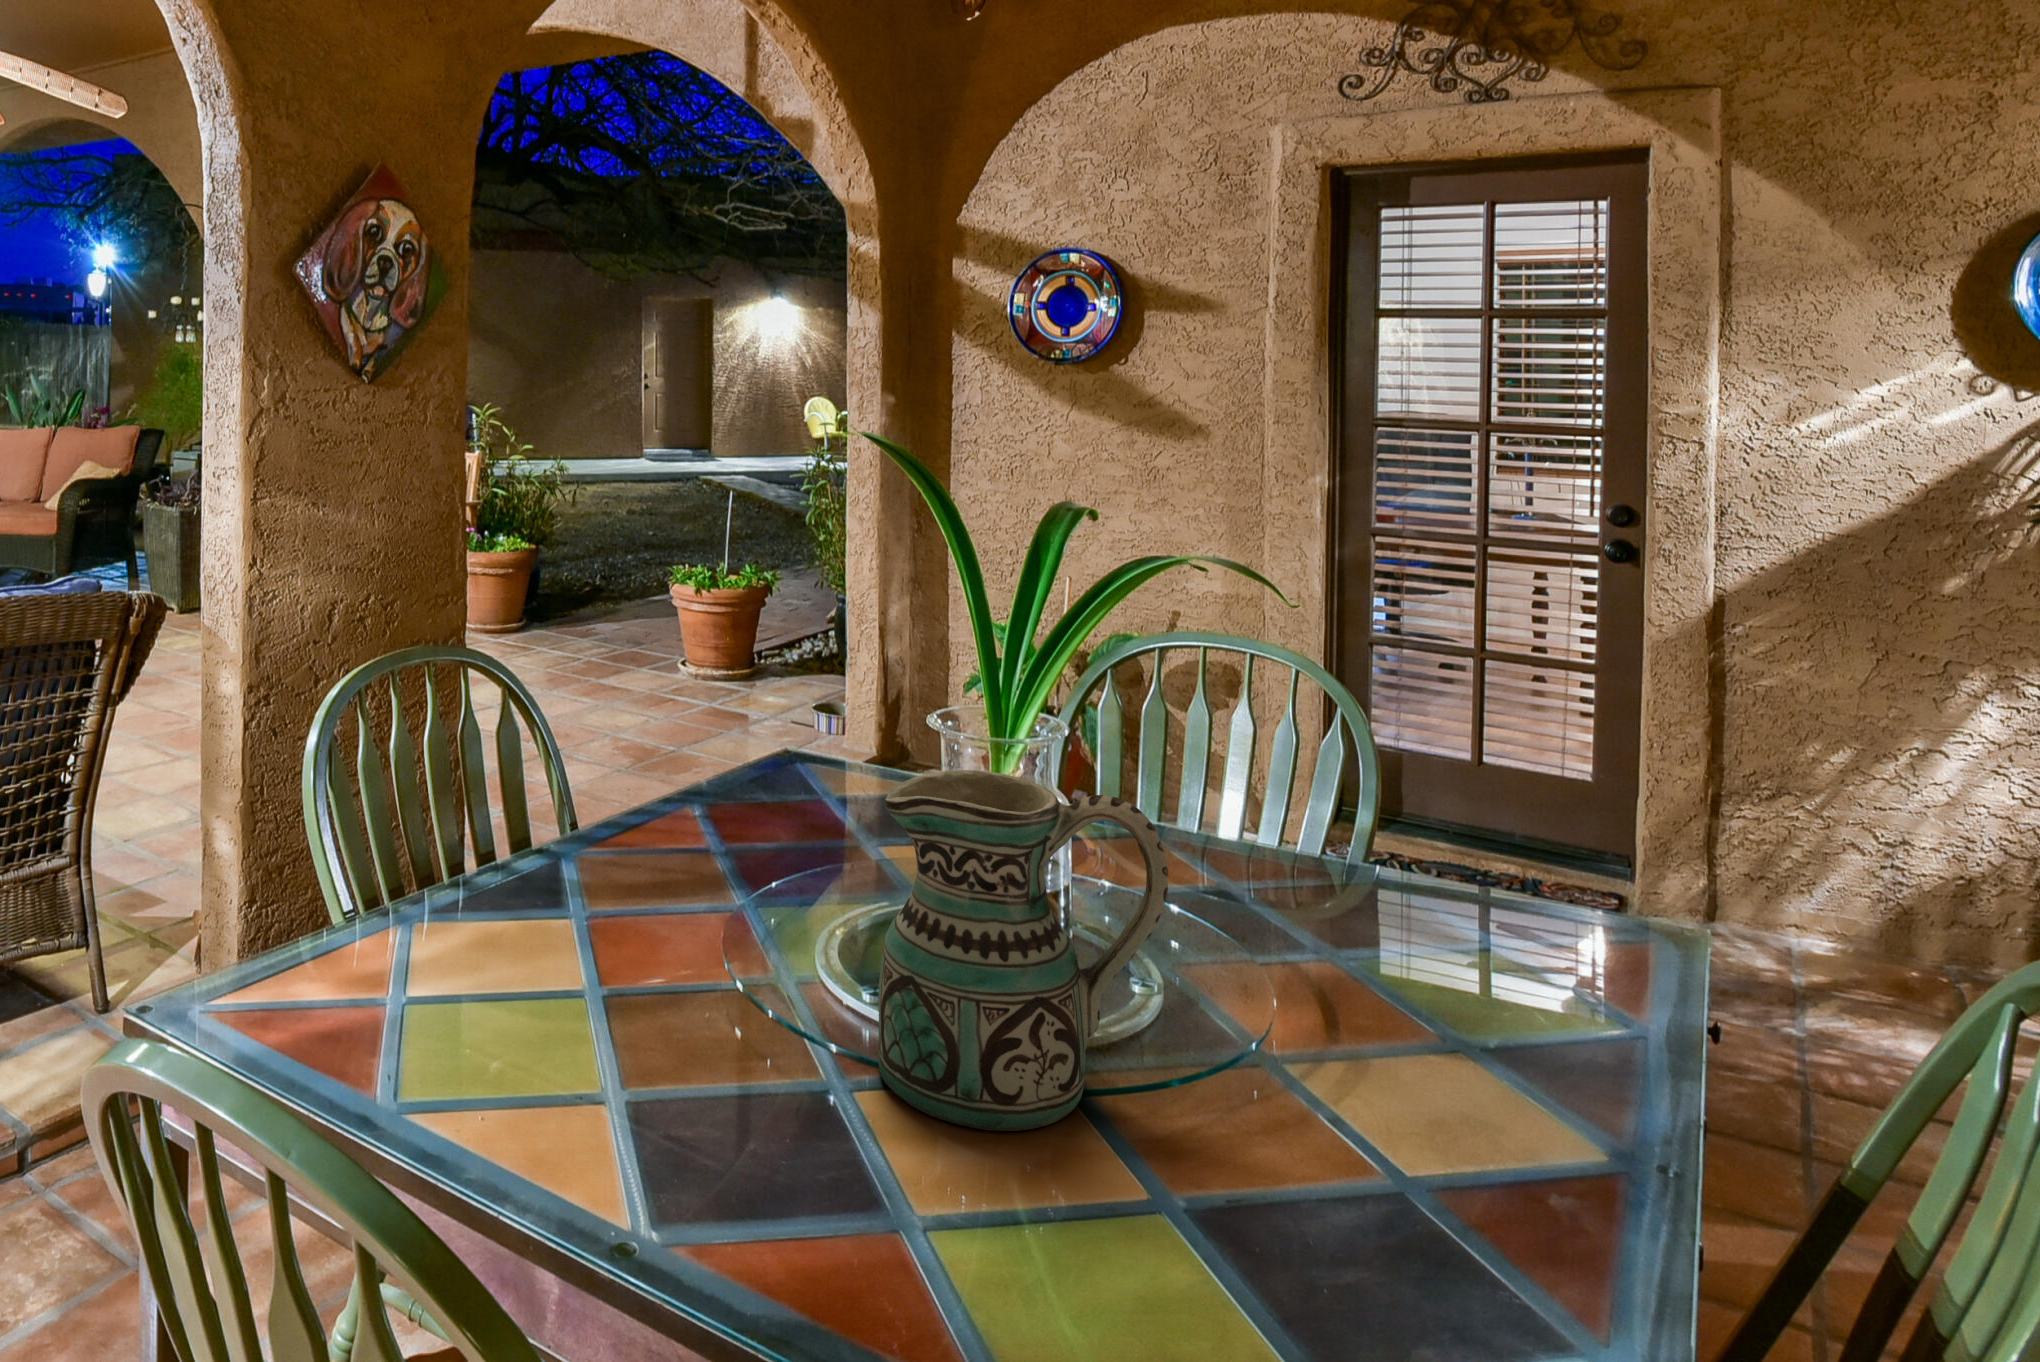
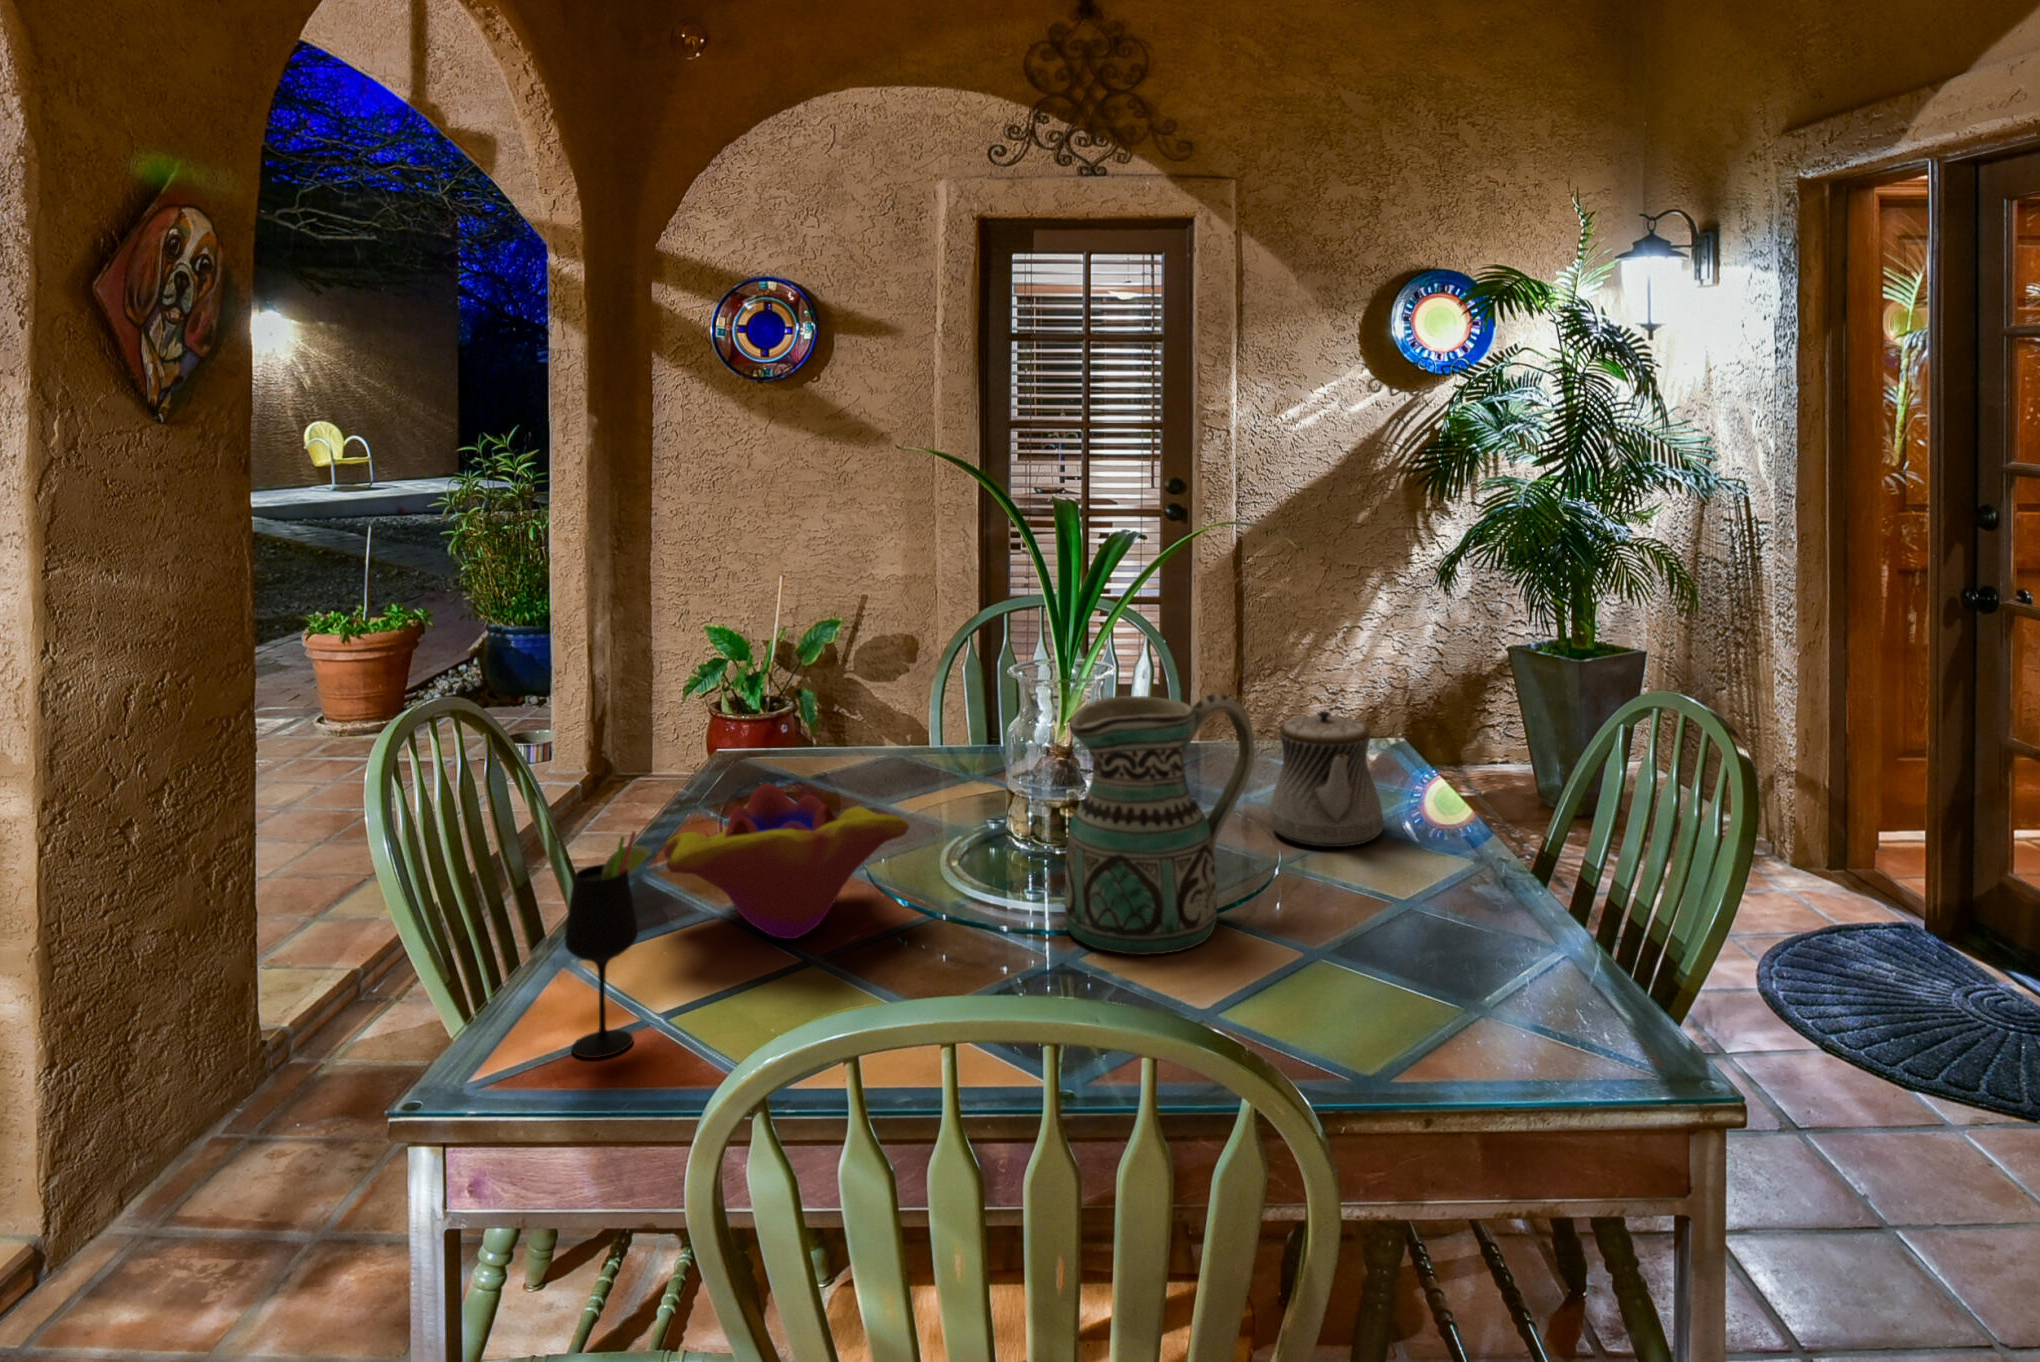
decorative bowl: none [486,789,750,963] -> present [663,784,909,939]
wine glass: none [307,805,388,1024] -> present [565,831,651,1058]
teapot: none [1313,857,1506,1071] -> present [1269,711,1384,847]

